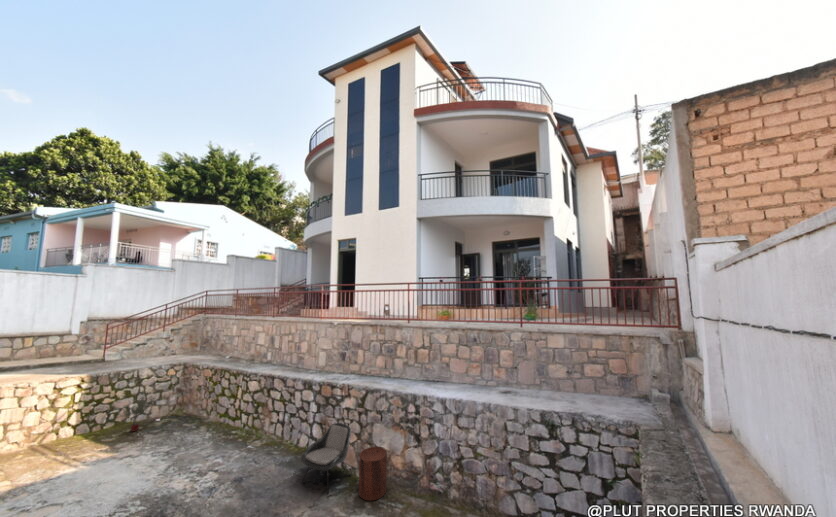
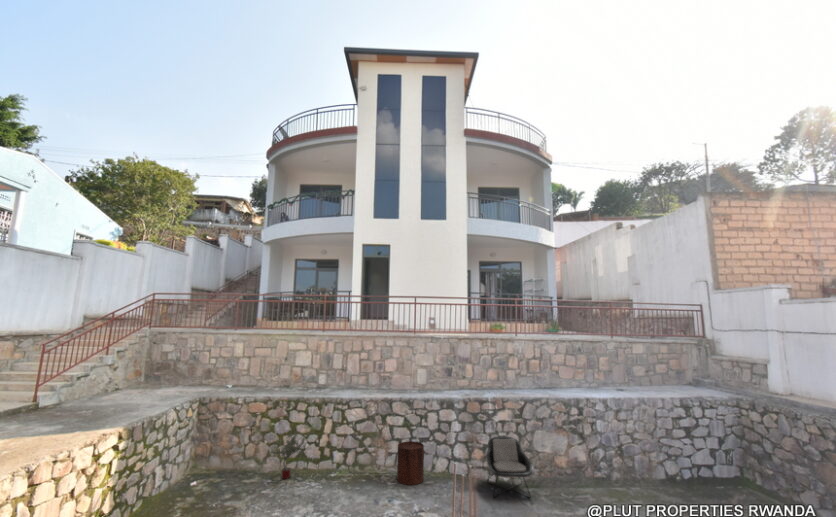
potted tree: present [121,397,154,431] -> present [271,431,305,479]
trash can: present [359,447,387,501] -> present [397,441,424,485]

